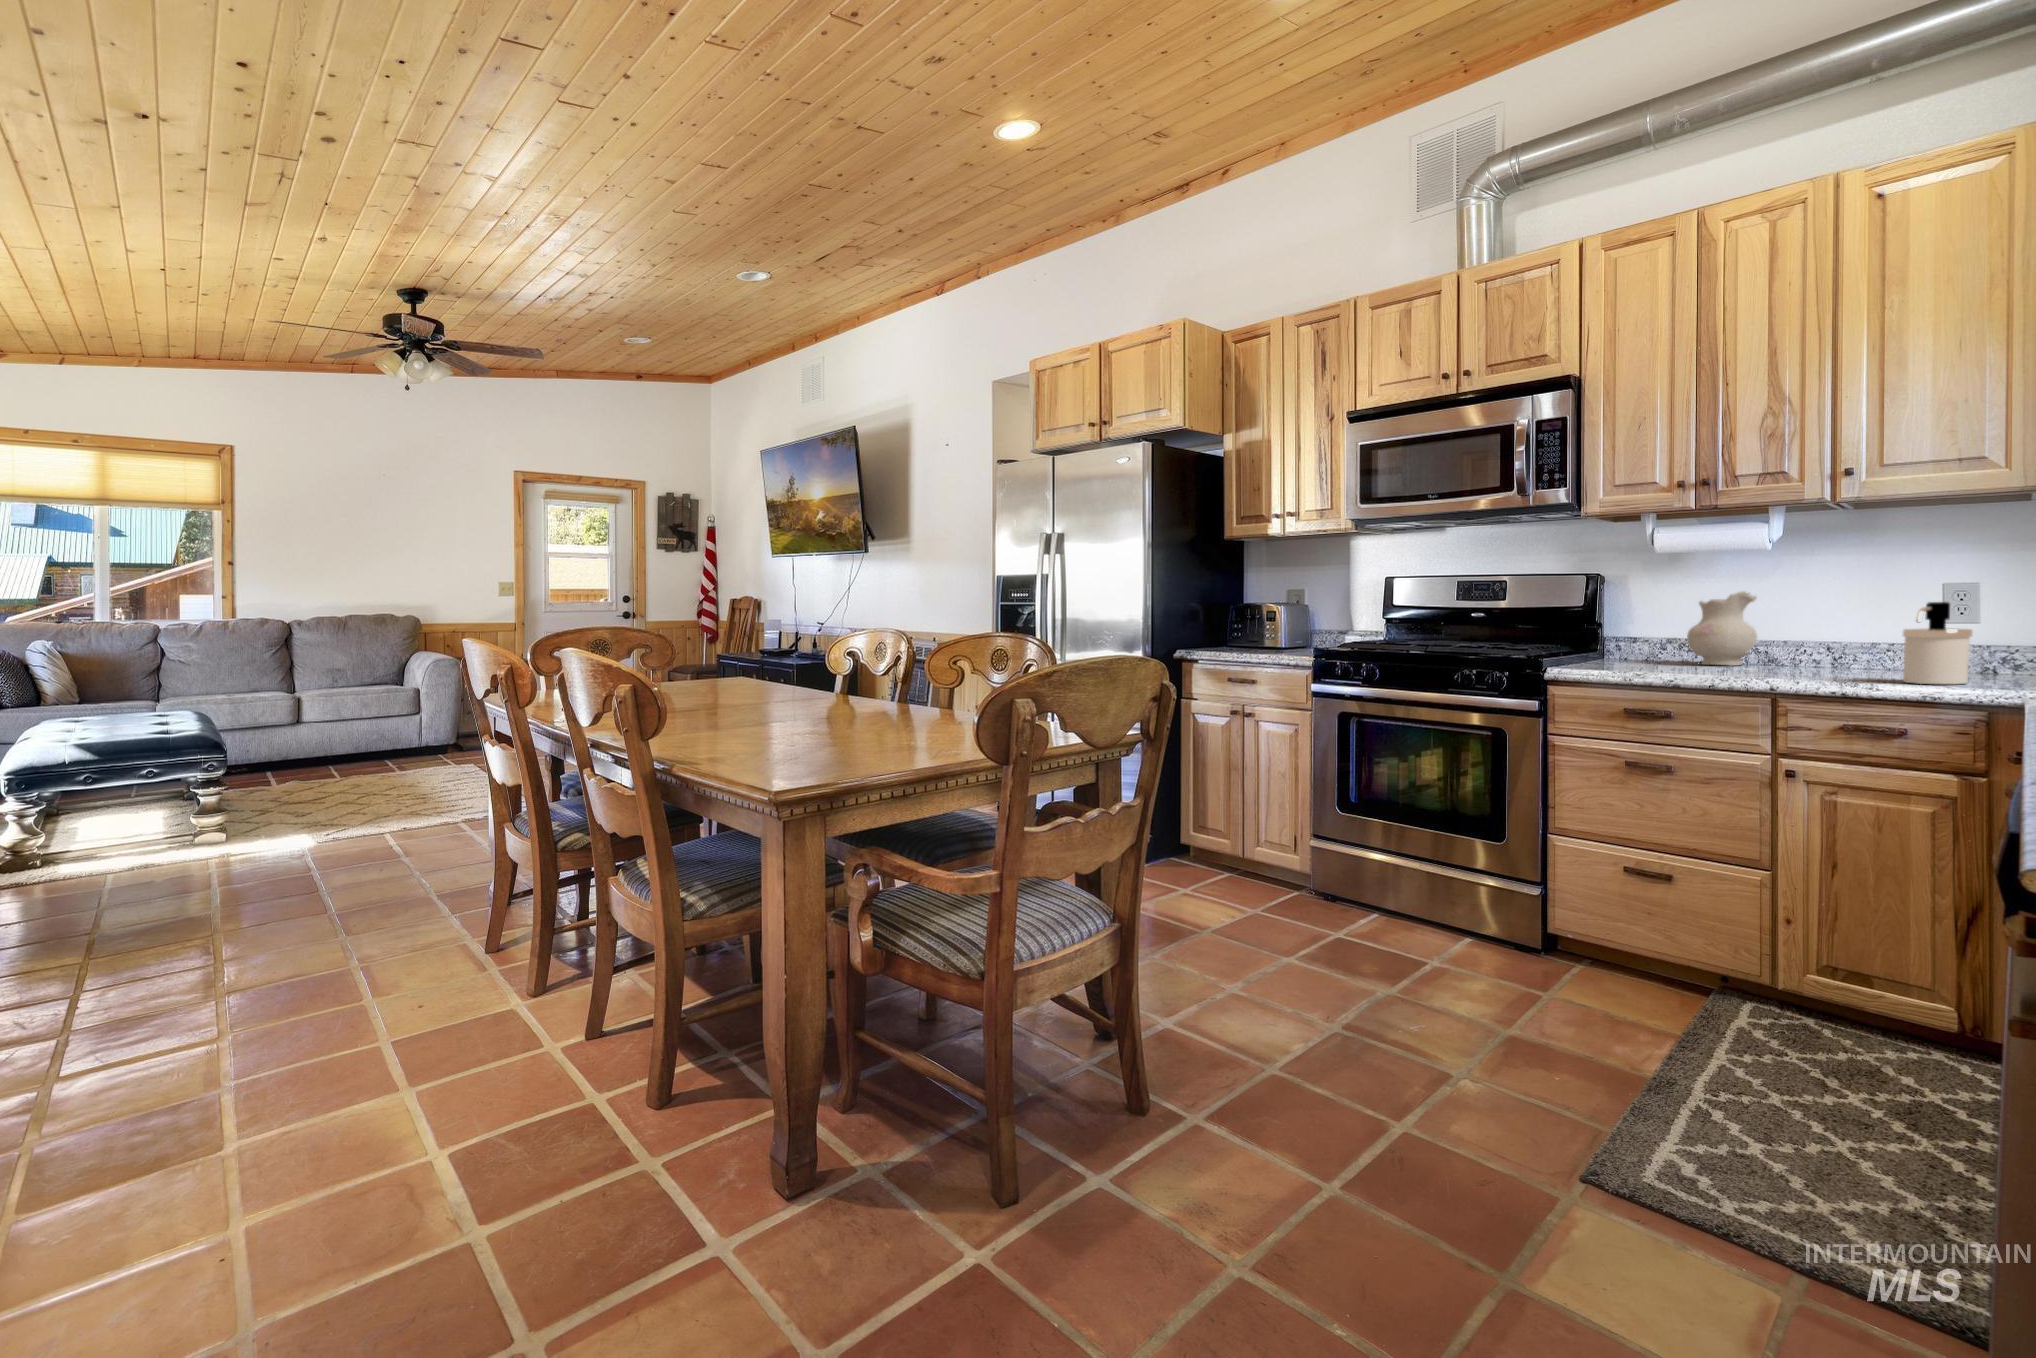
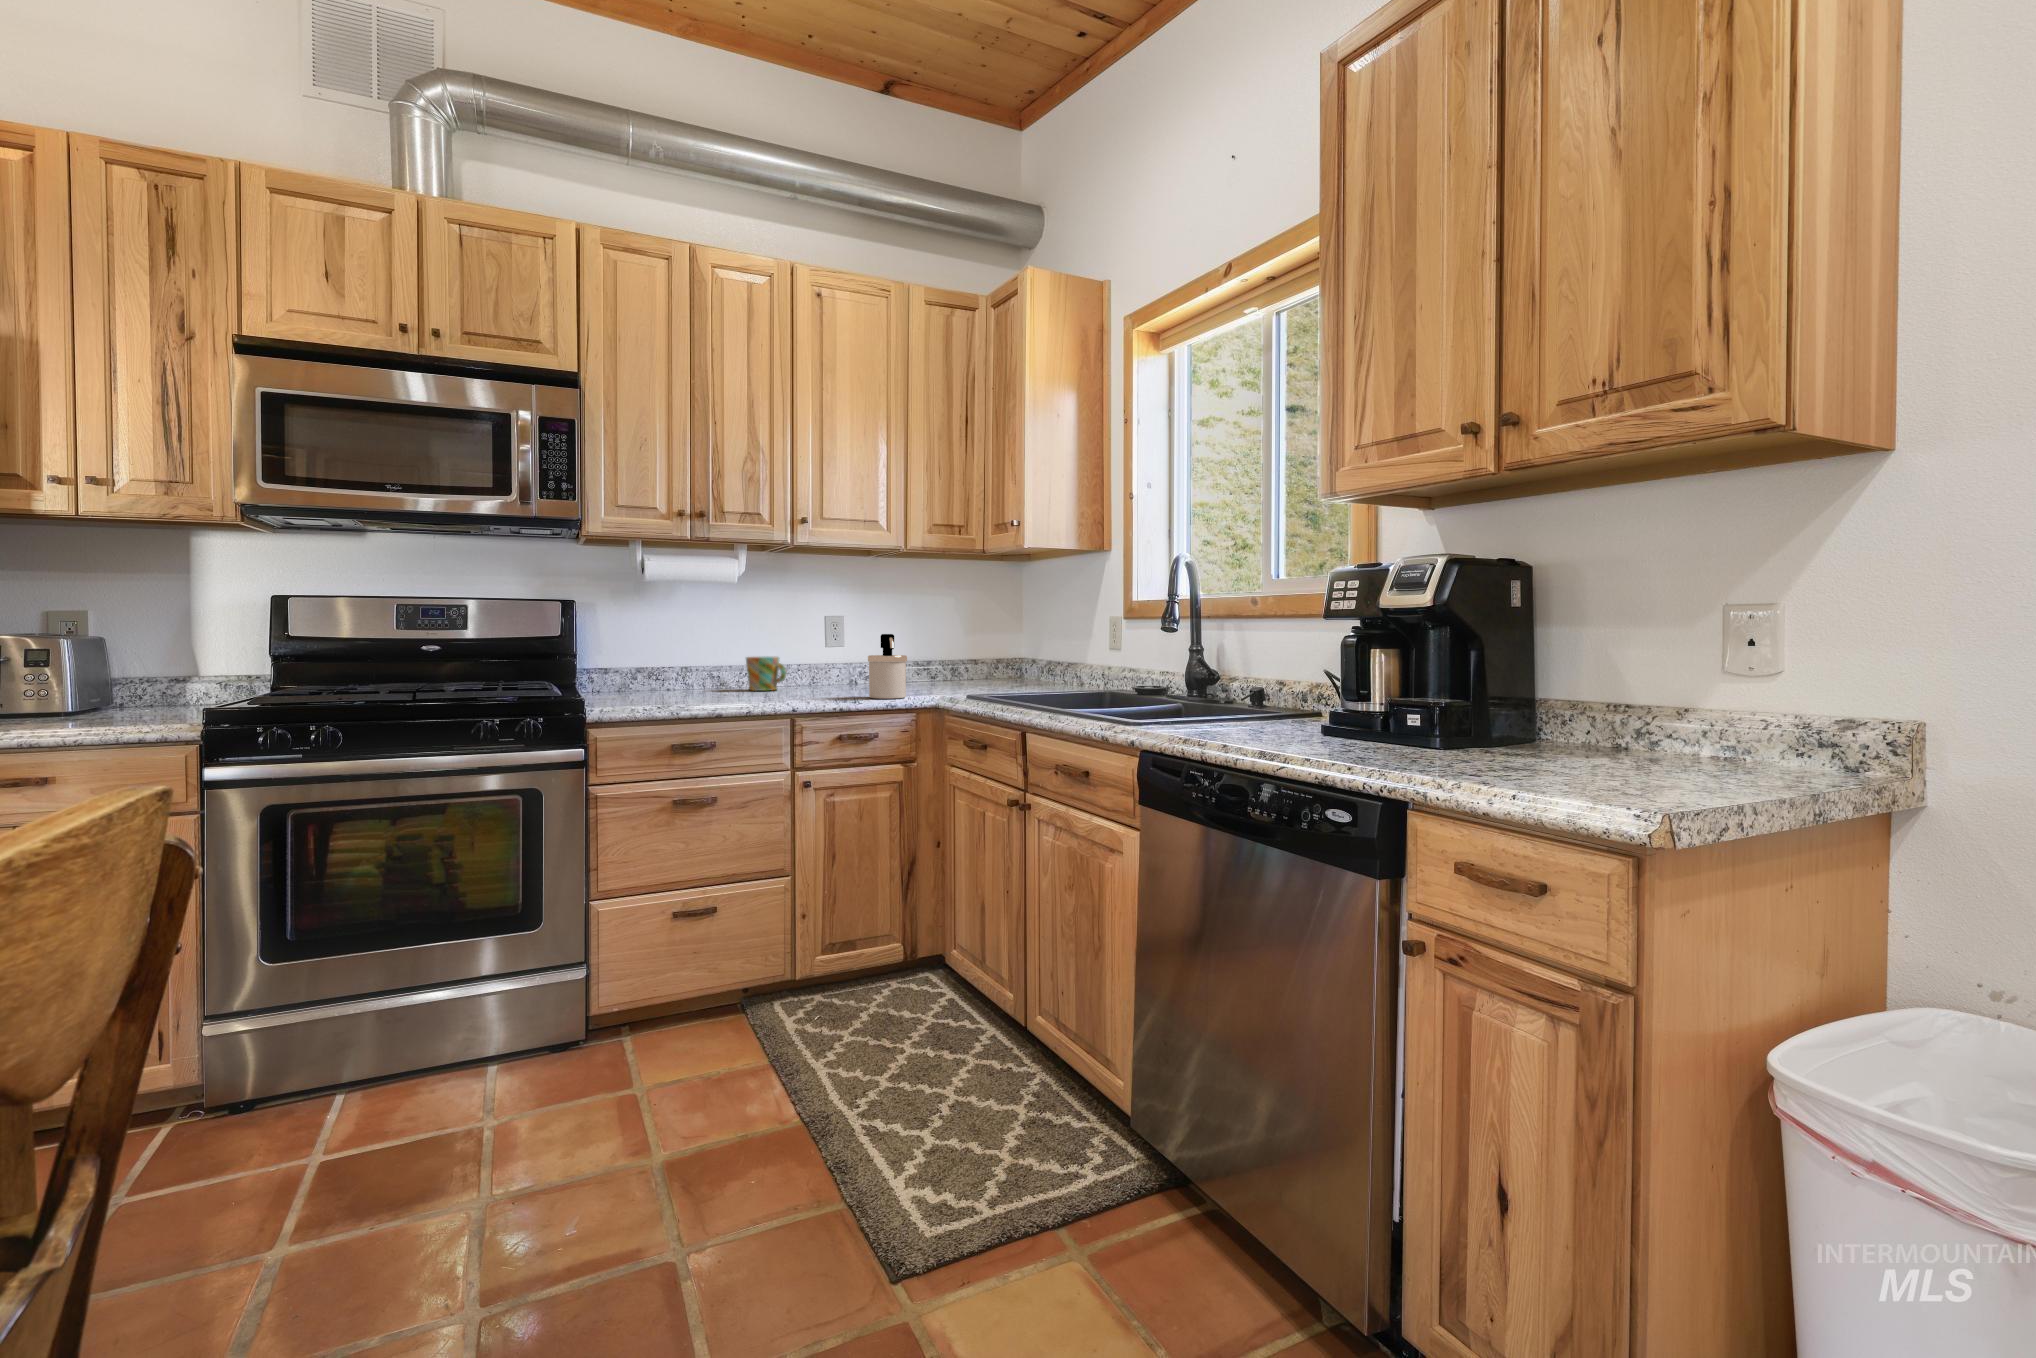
ceramic pitcher: present [1687,591,1757,666] -> none [648,621,716,693]
mug: none [1800,627,1853,666] -> present [746,657,787,691]

